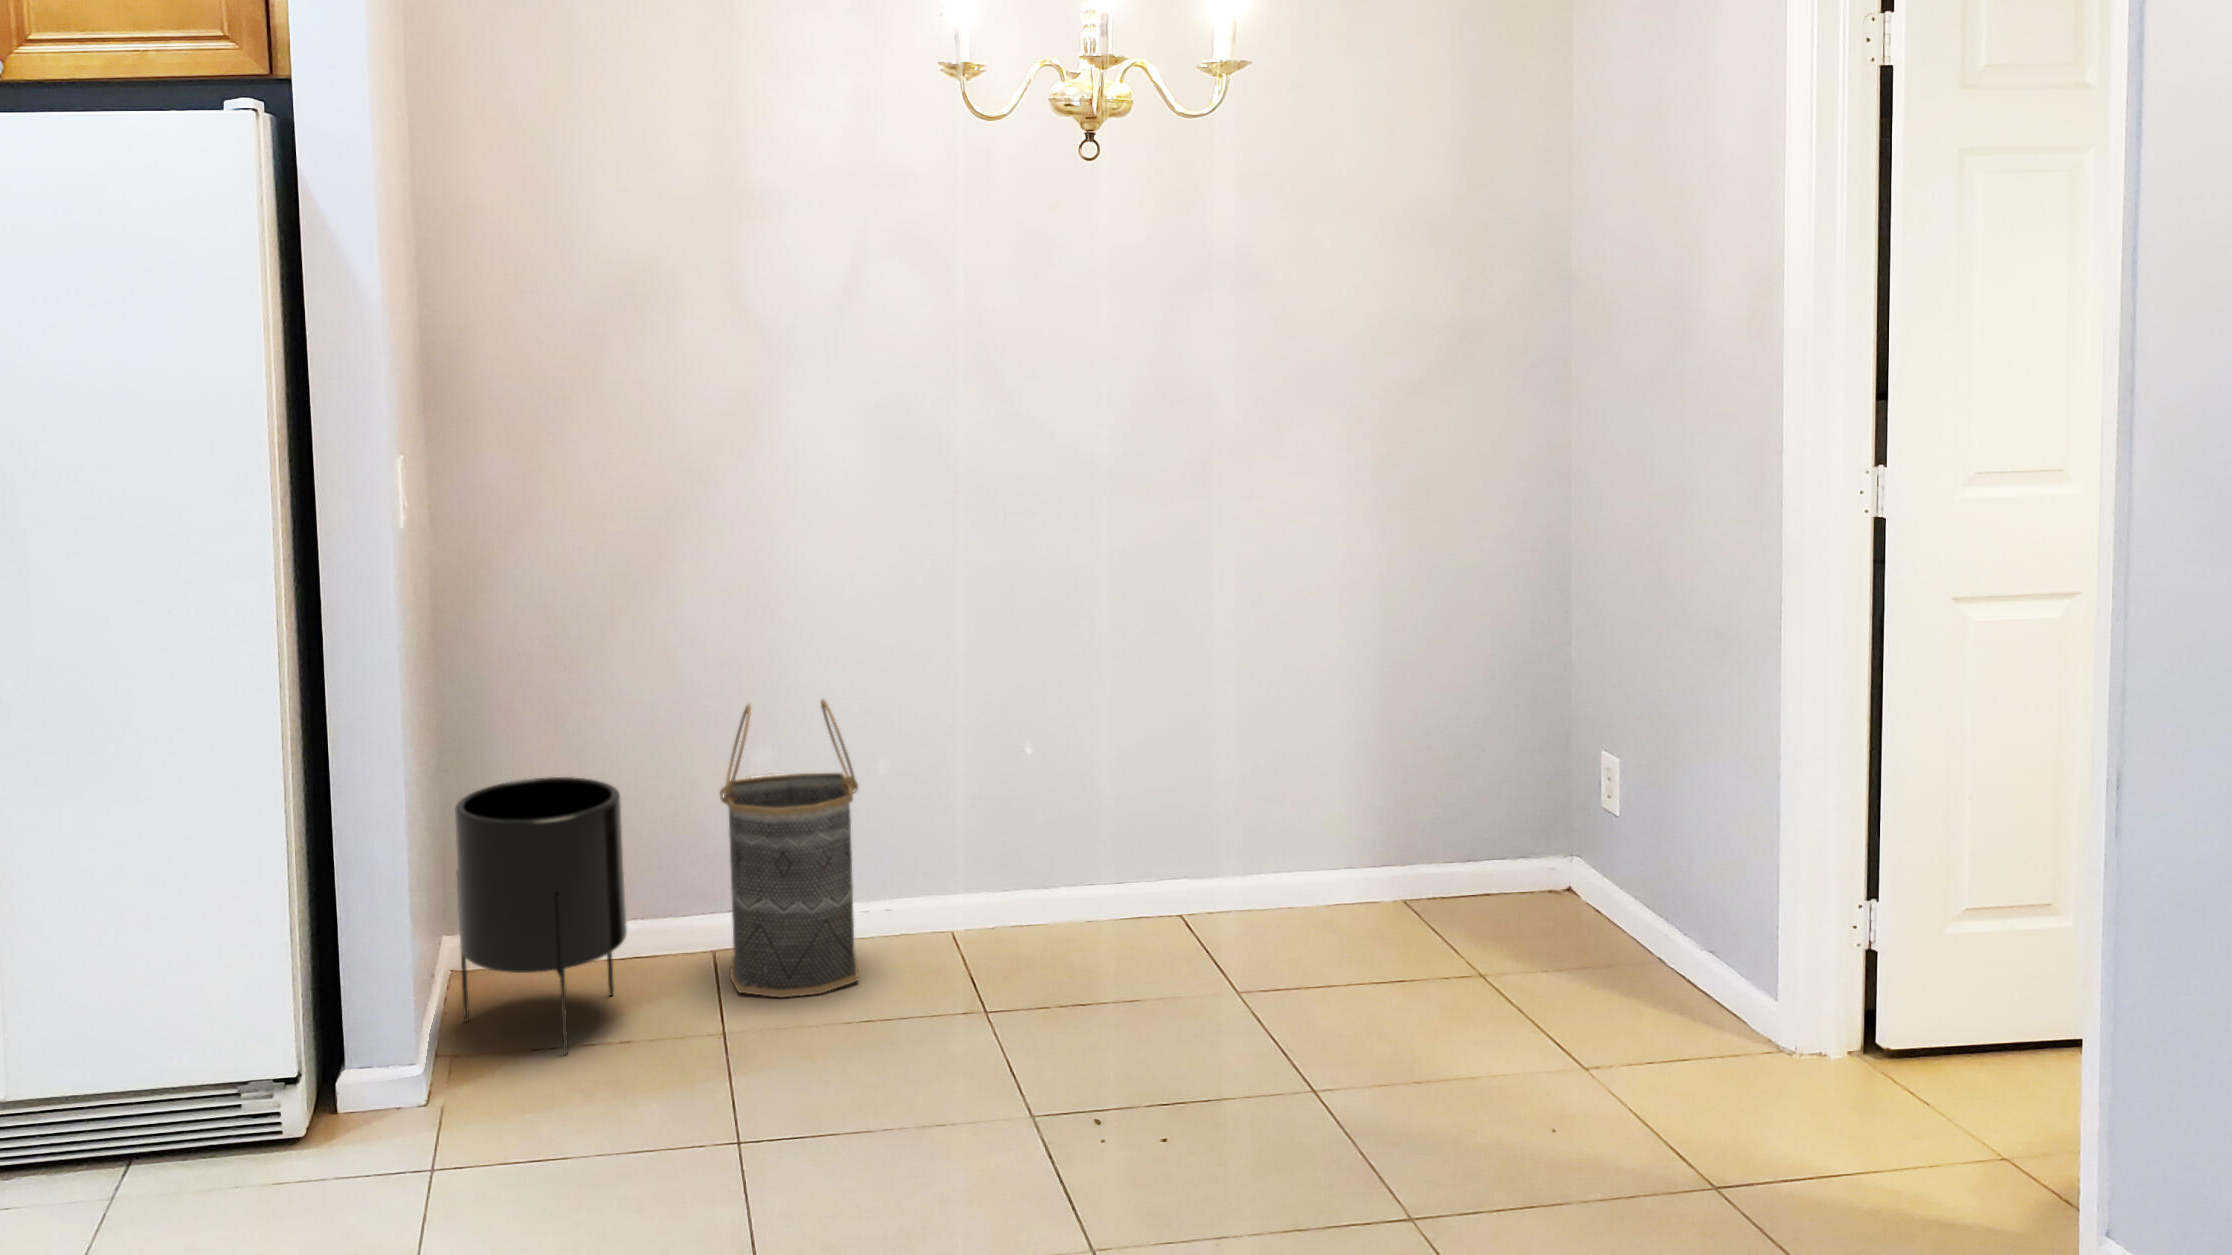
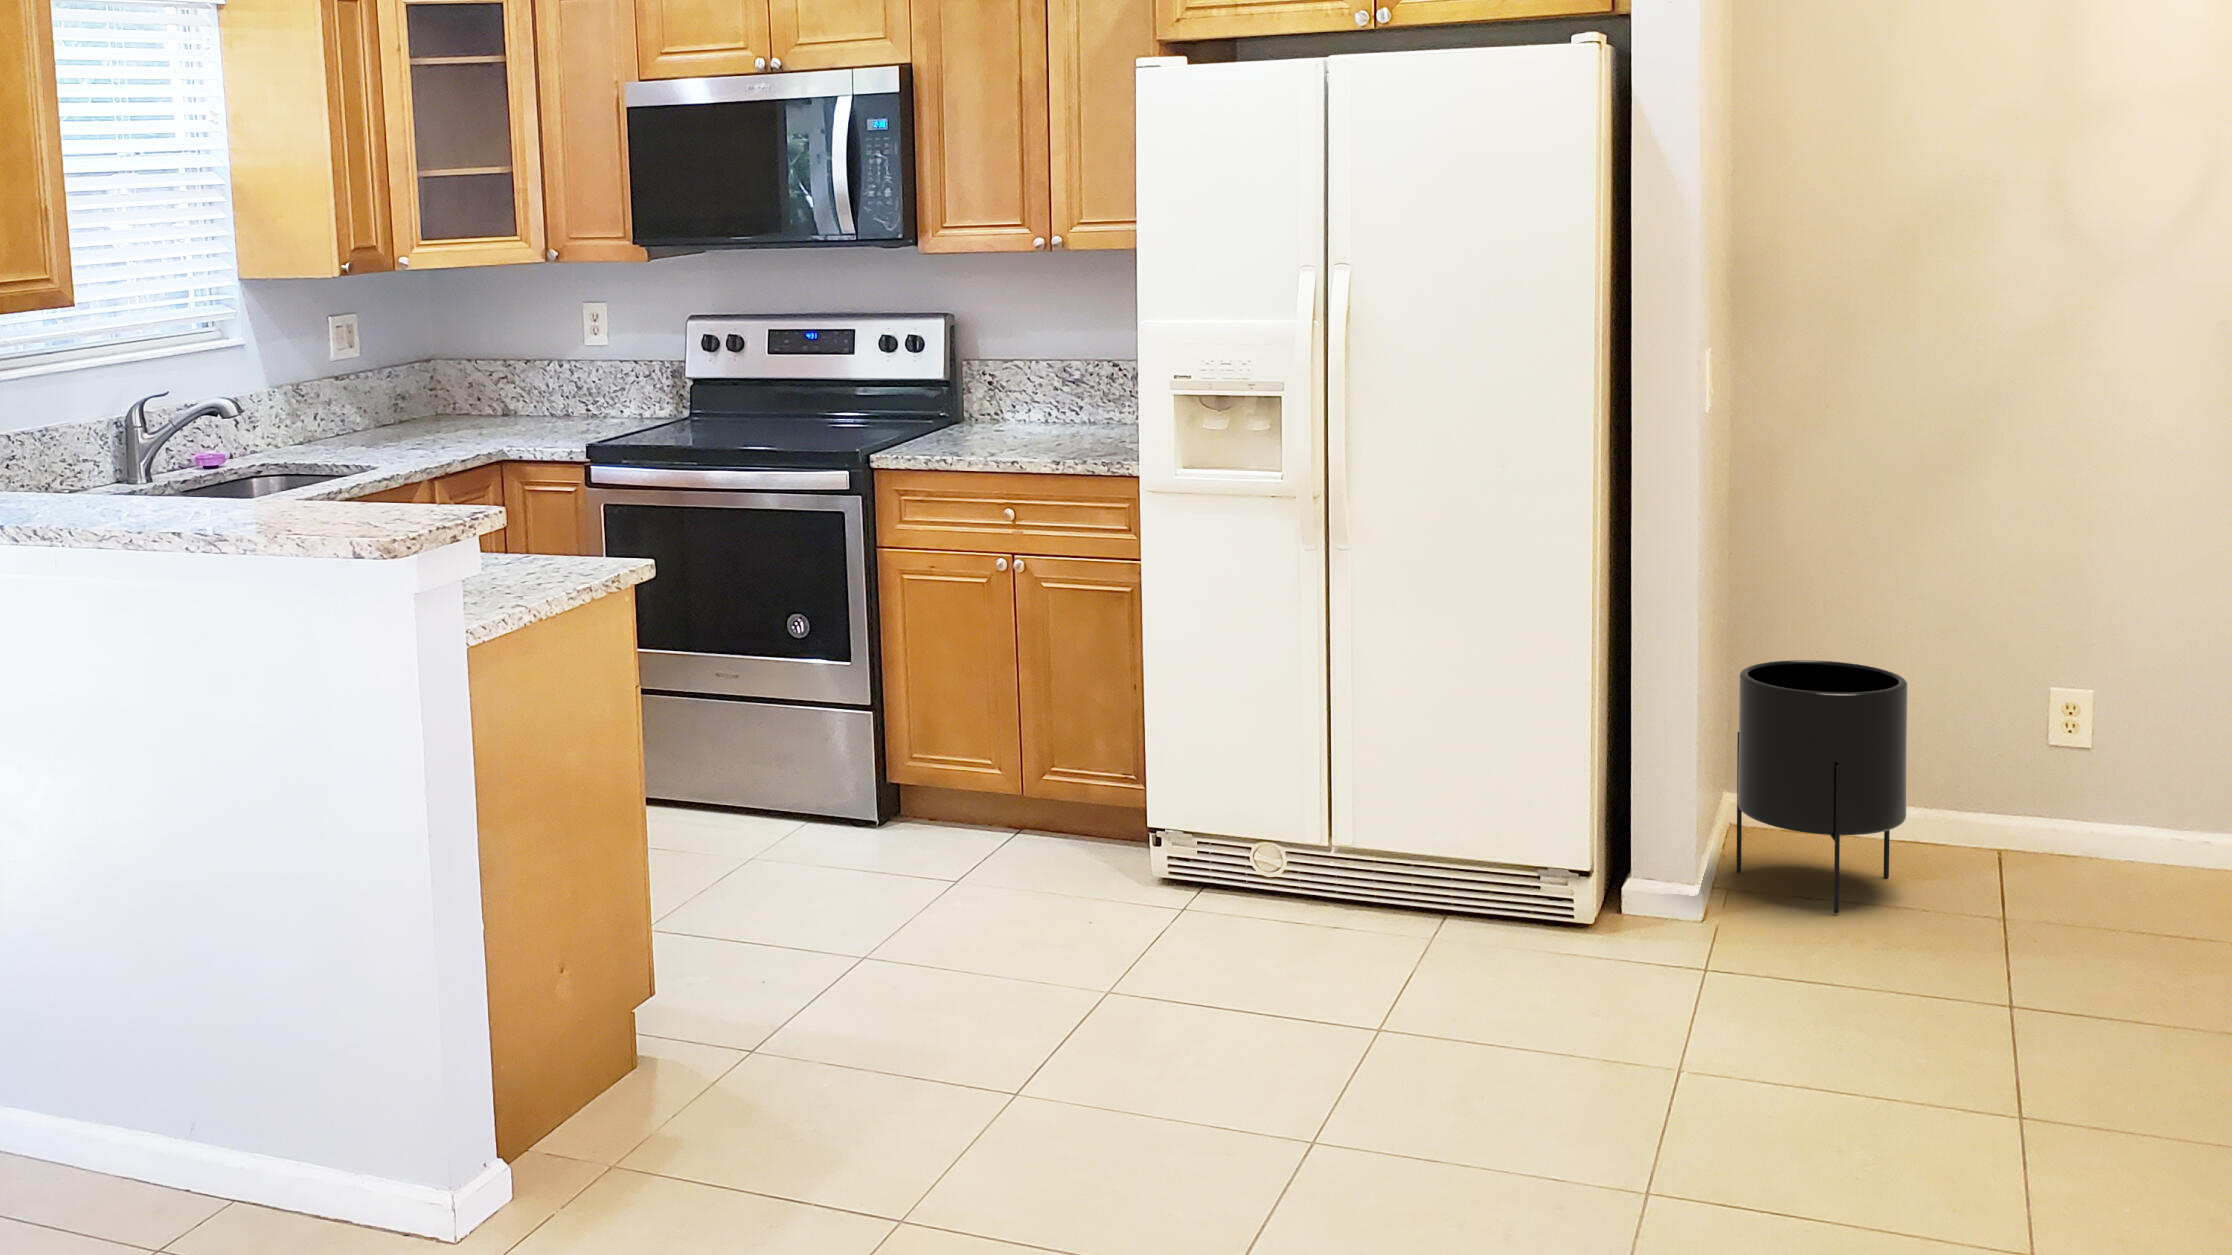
basket: present [720,699,858,998] -> none [2017,615,2180,915]

